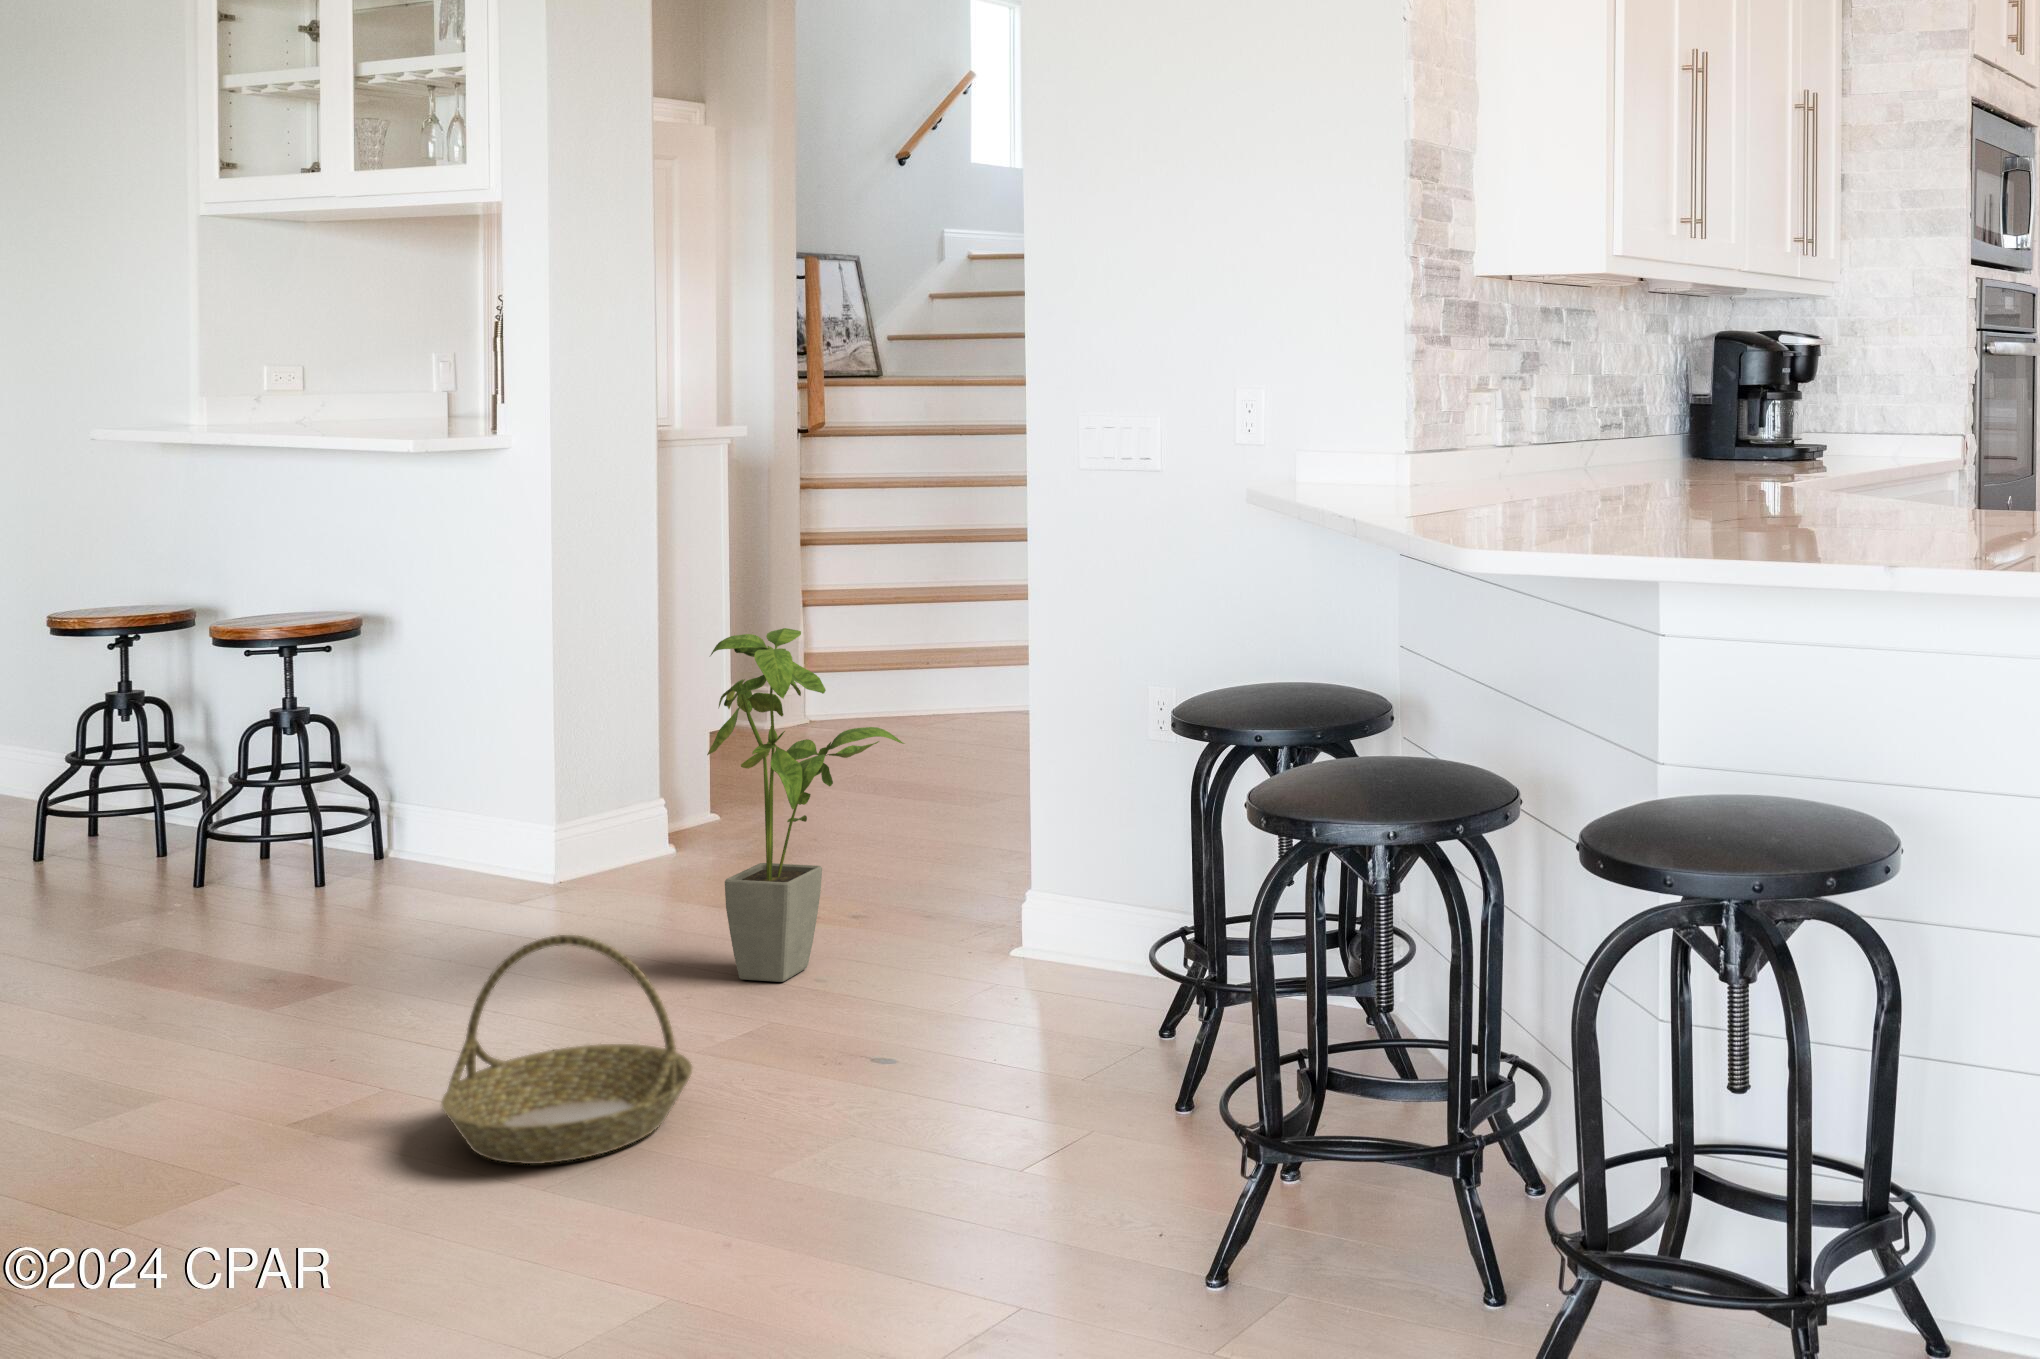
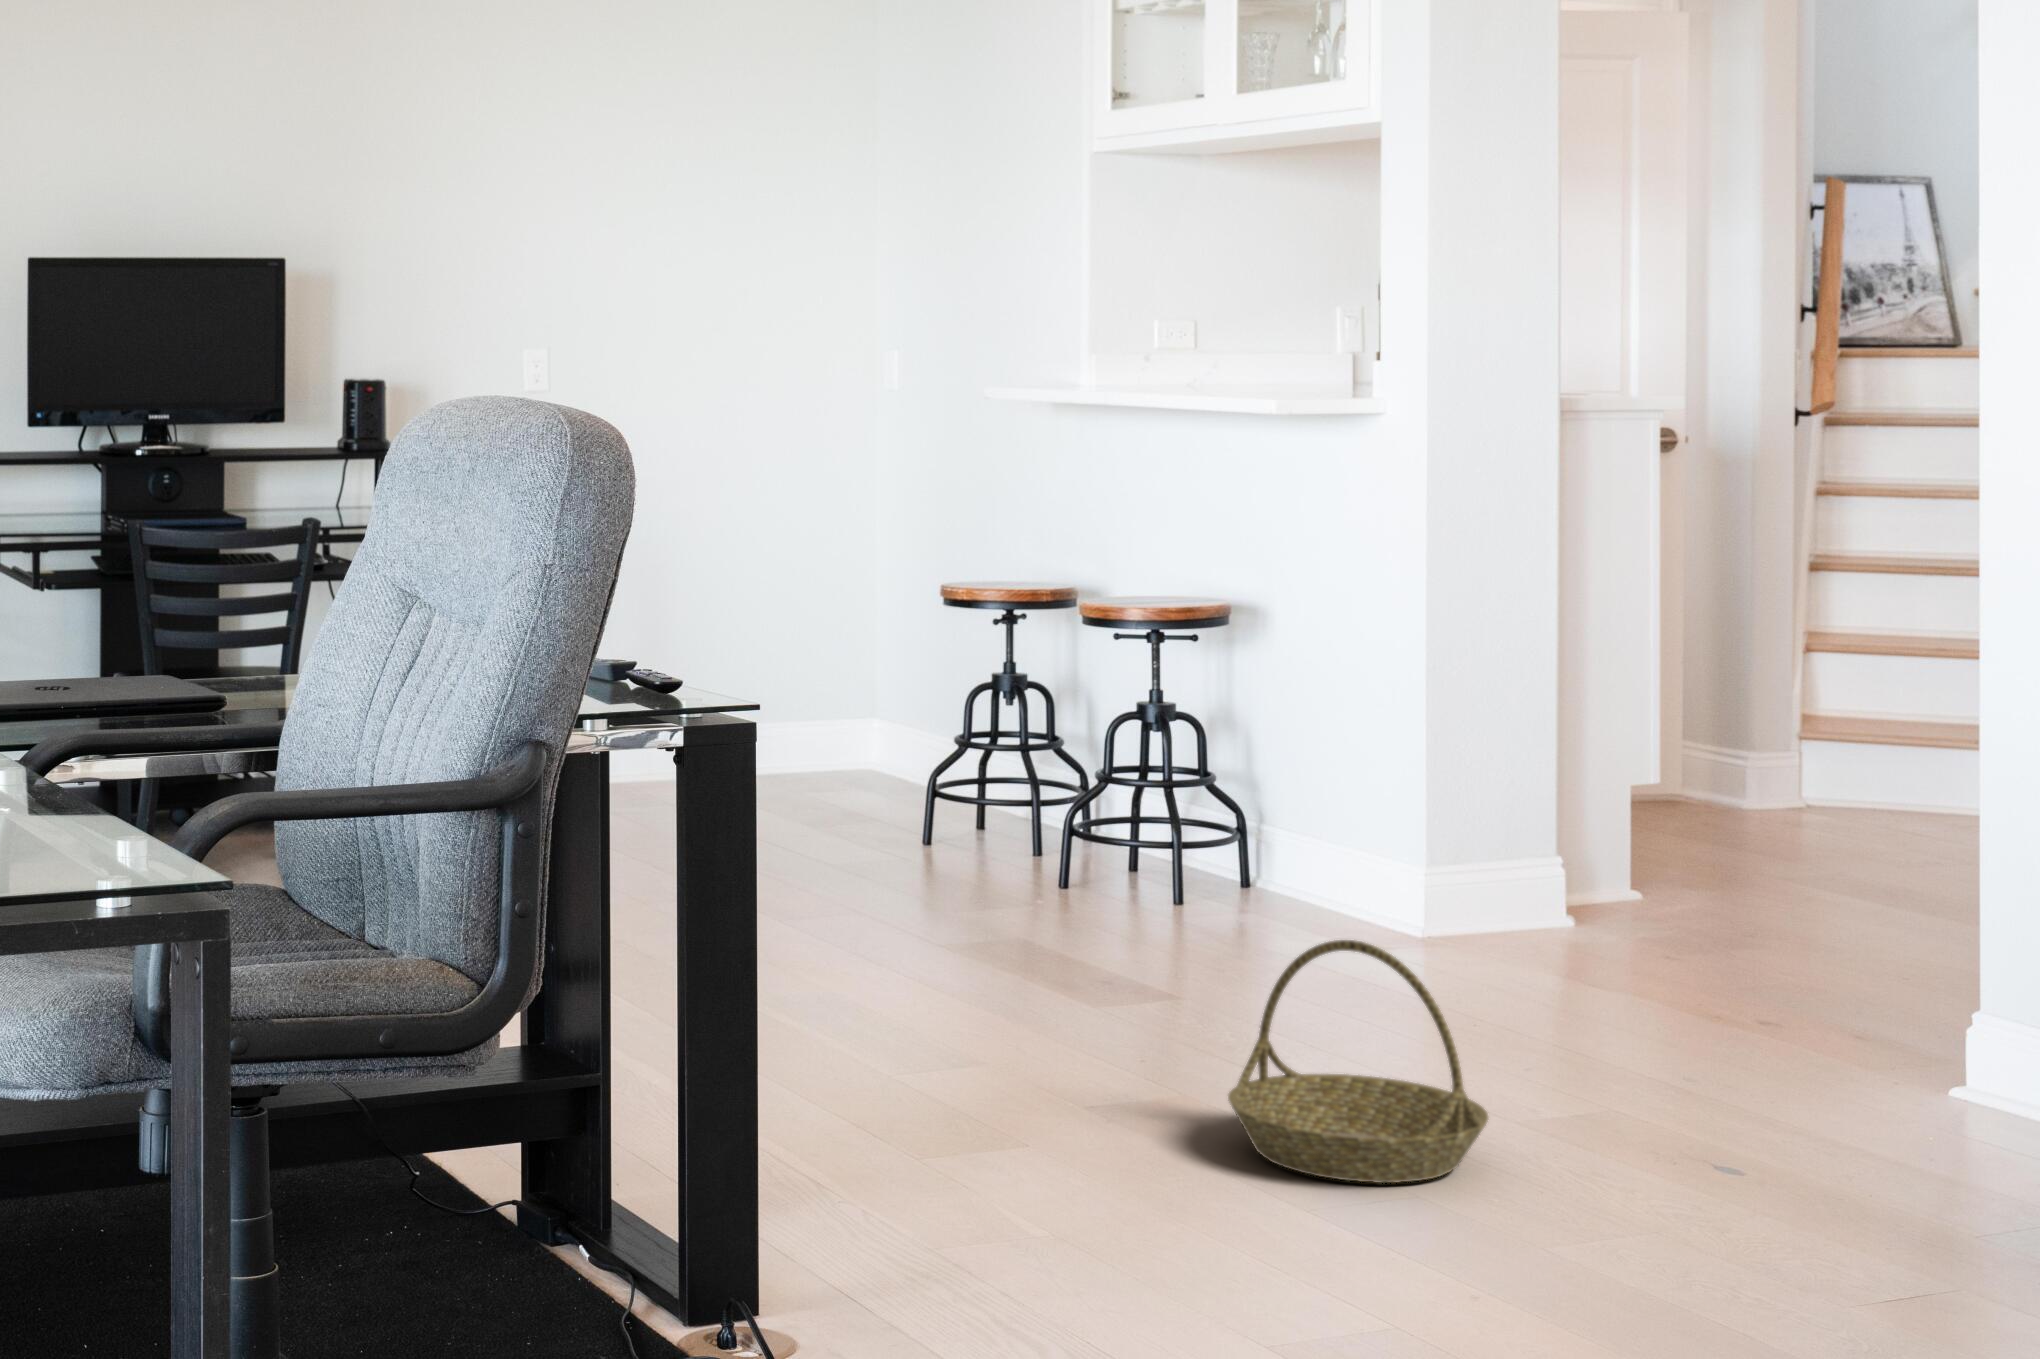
house plant: present [707,628,905,982] -> none [1558,643,1803,1079]

